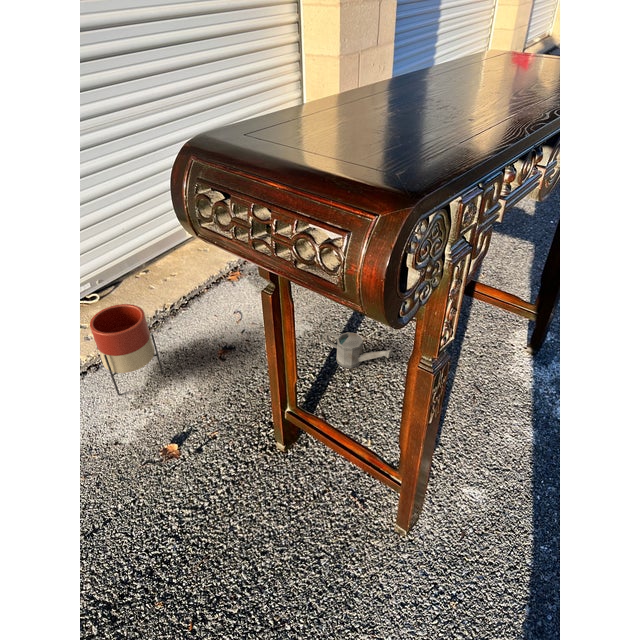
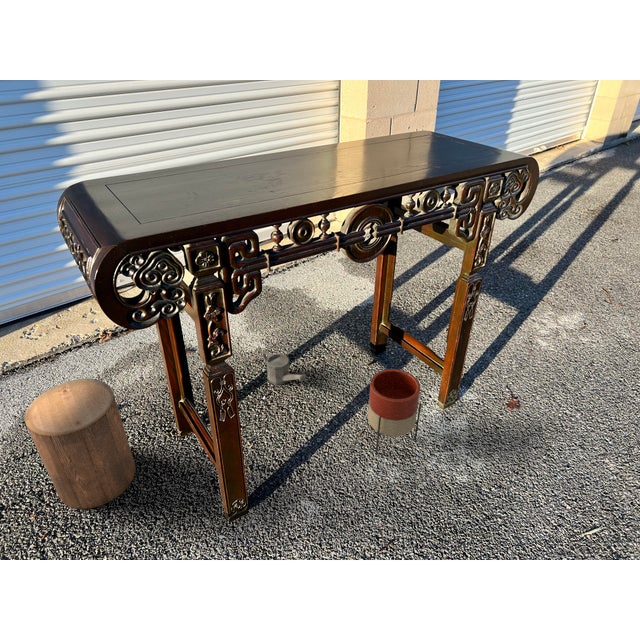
planter: present [90,304,163,395] -> present [368,369,421,454]
stool: none [134,407,259,577] -> present [25,379,135,509]

